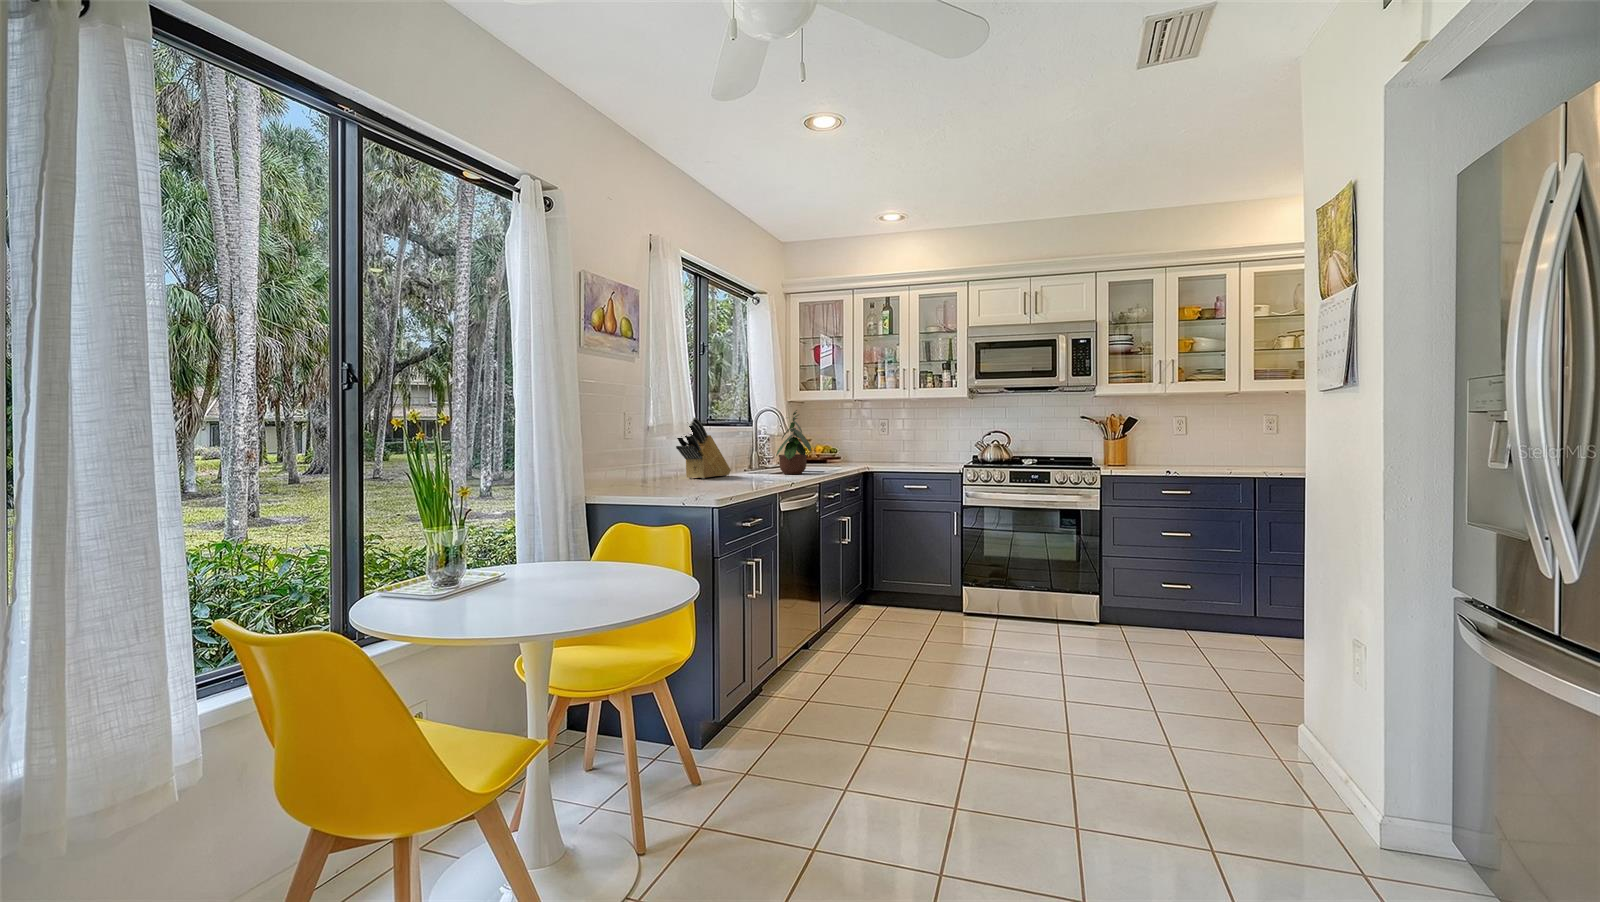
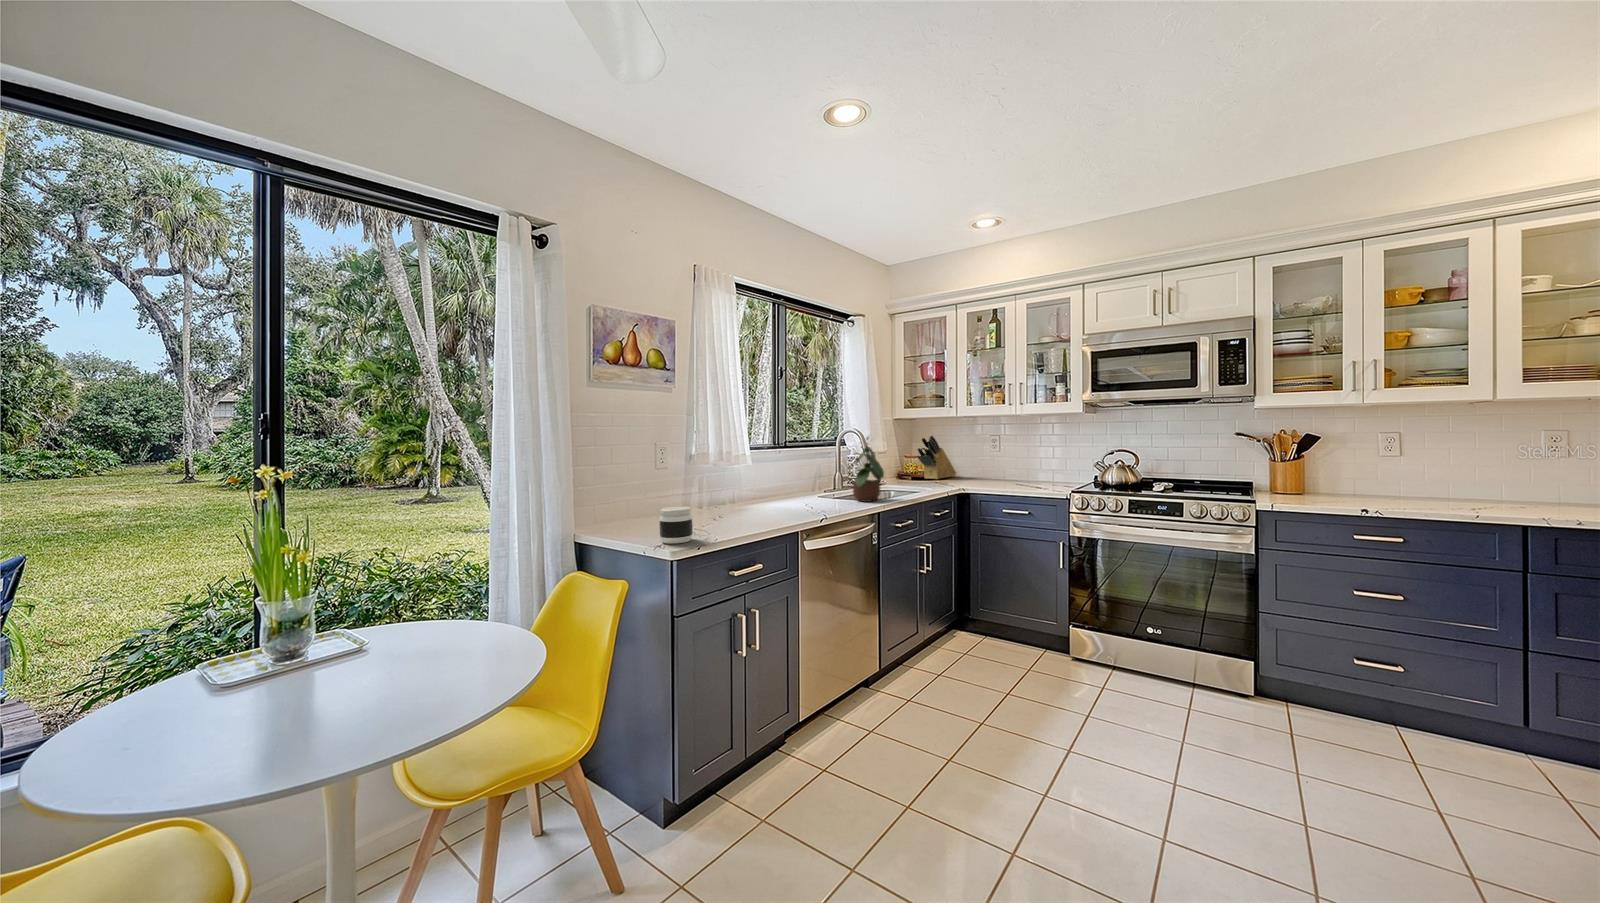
knife block: present [676,417,731,478] -> present [917,435,956,479]
jar: none [652,464,683,497] -> present [659,506,693,544]

